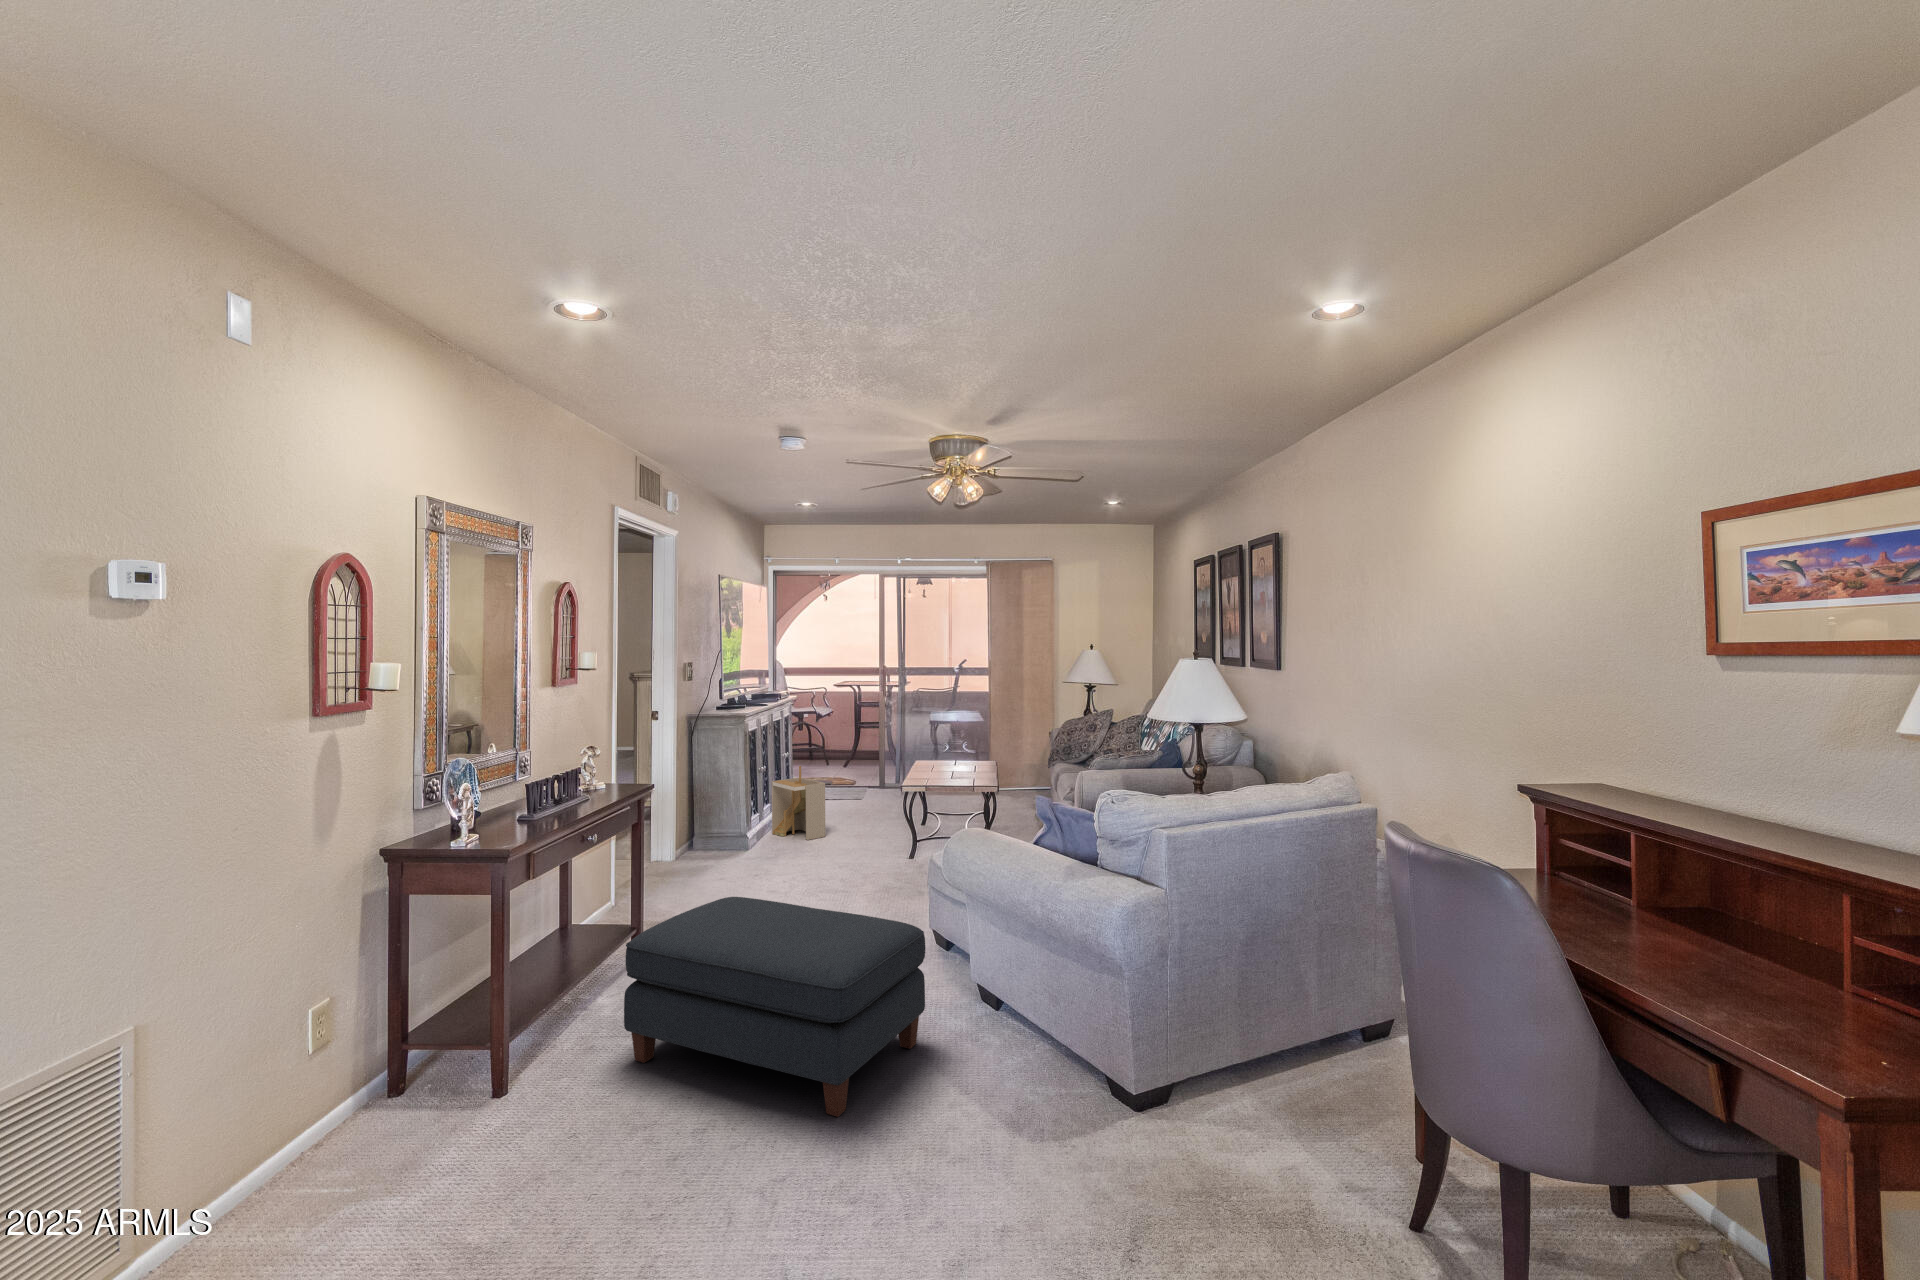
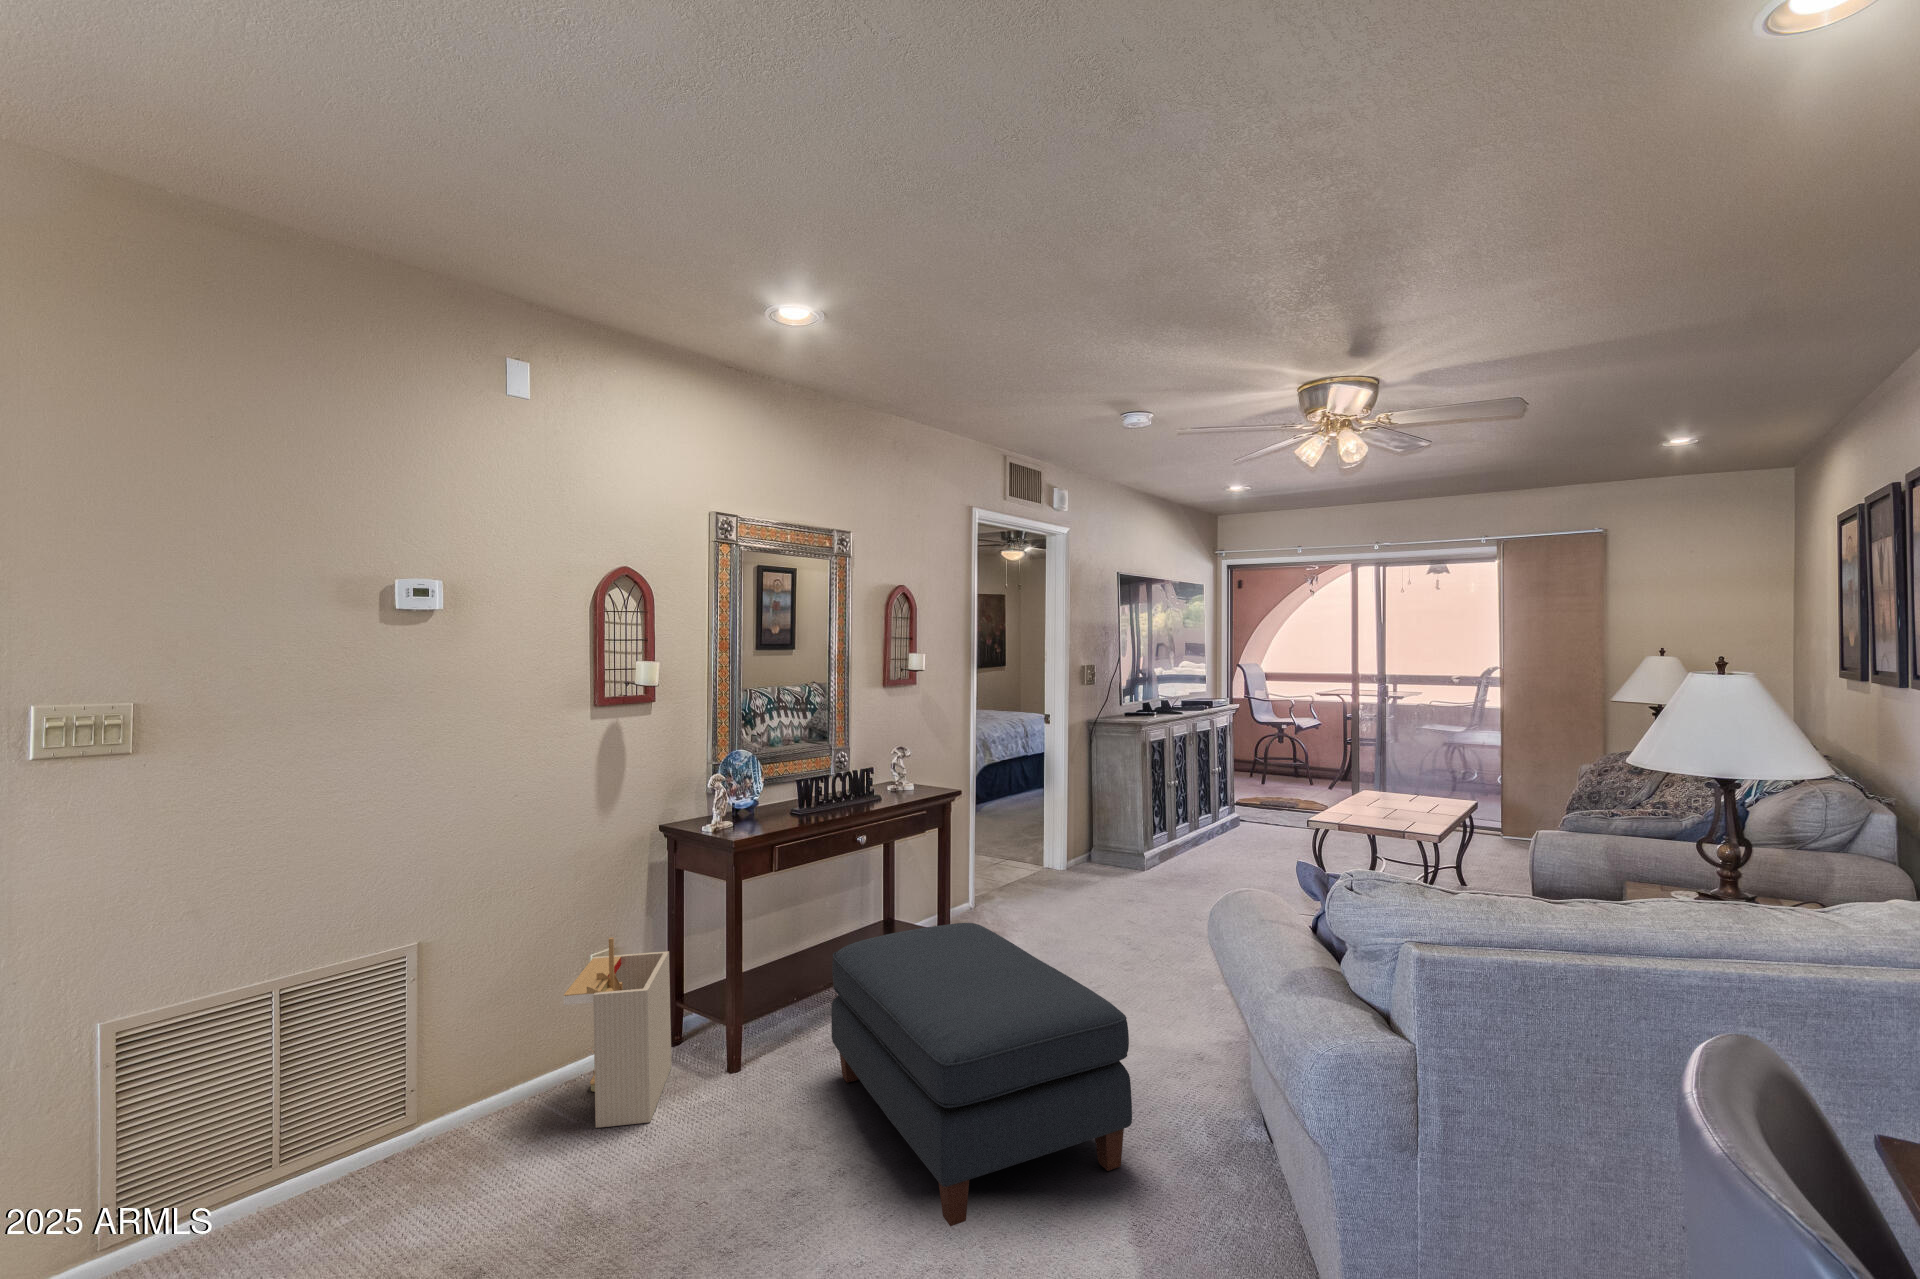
storage bin: present [772,766,825,840] -> present [563,938,671,1128]

